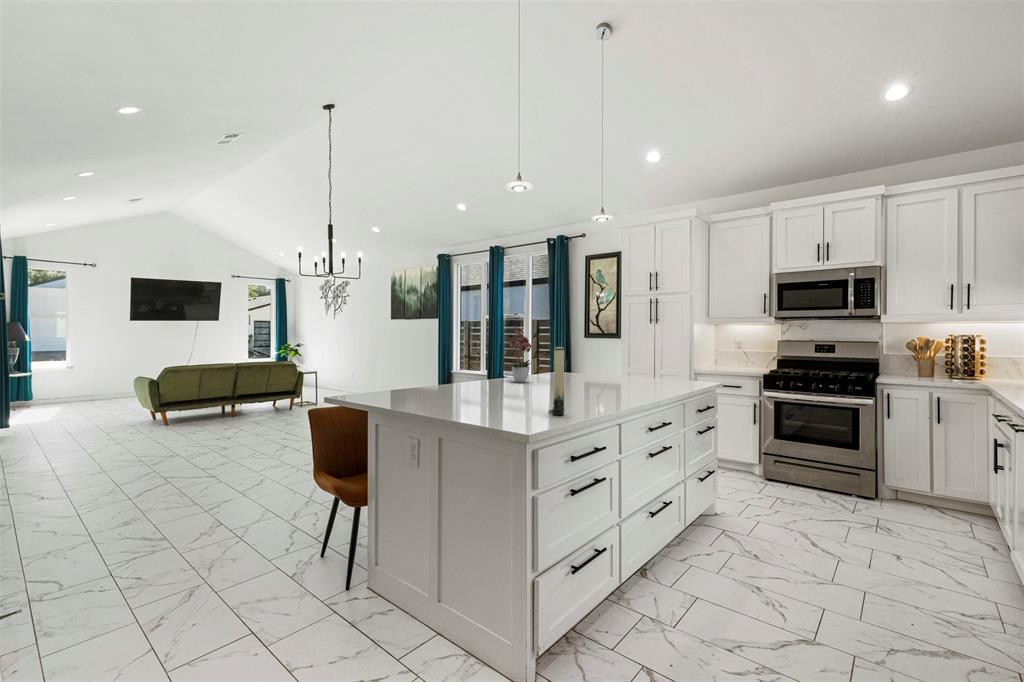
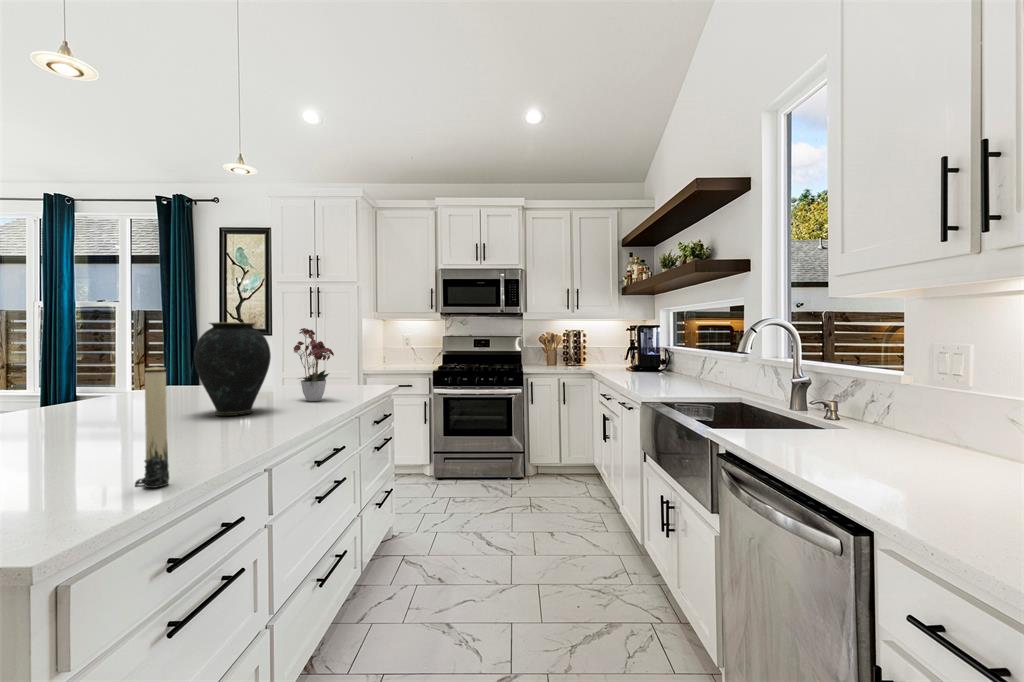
vase: none [573,324,620,389] -> present [194,322,271,416]
flower arrangement: present [508,327,532,382] -> present [294,328,334,401]

